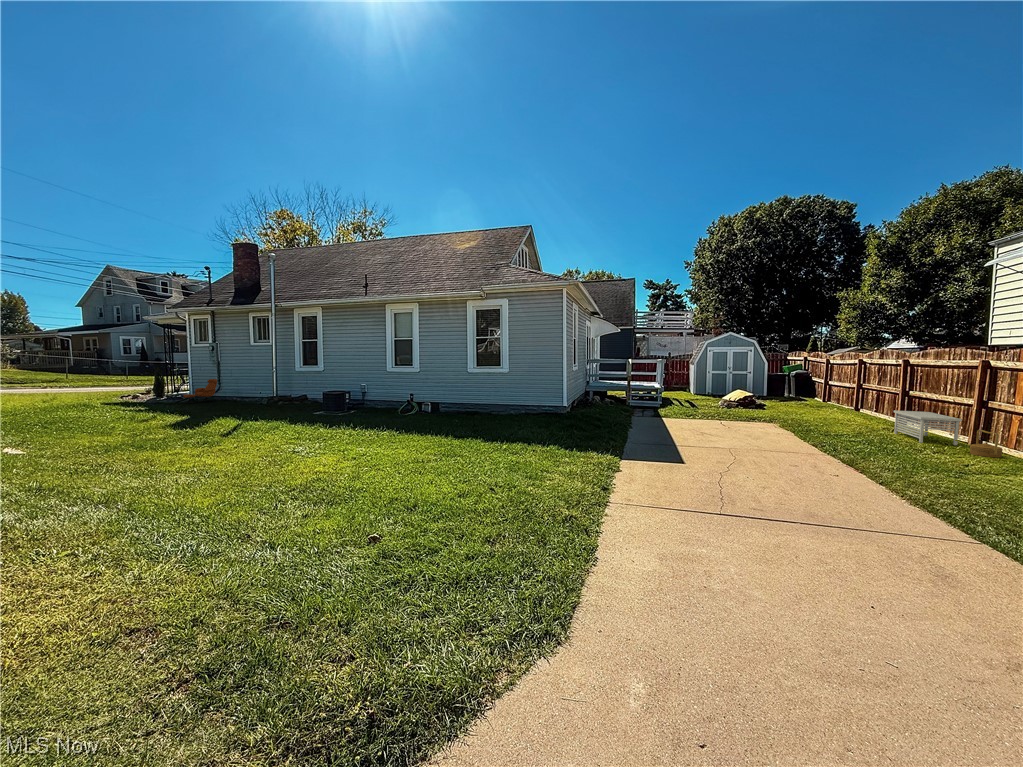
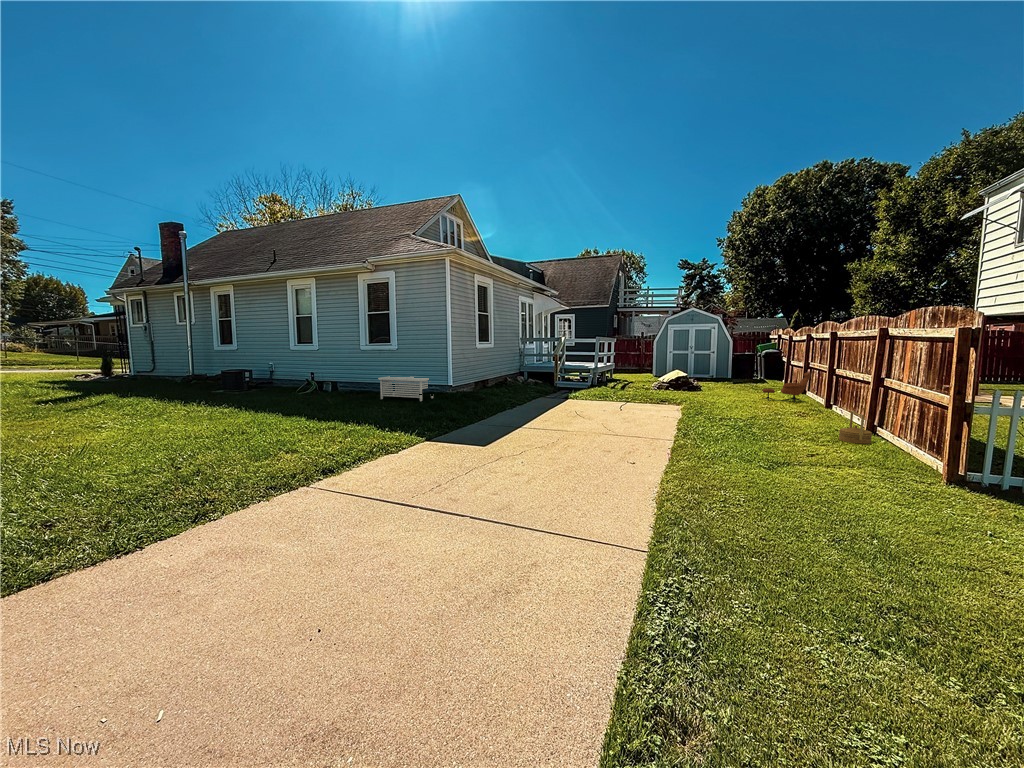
lounge chair: present [183,379,217,403] -> present [762,372,811,403]
storage bench: present [894,410,962,445] -> present [378,376,433,401]

